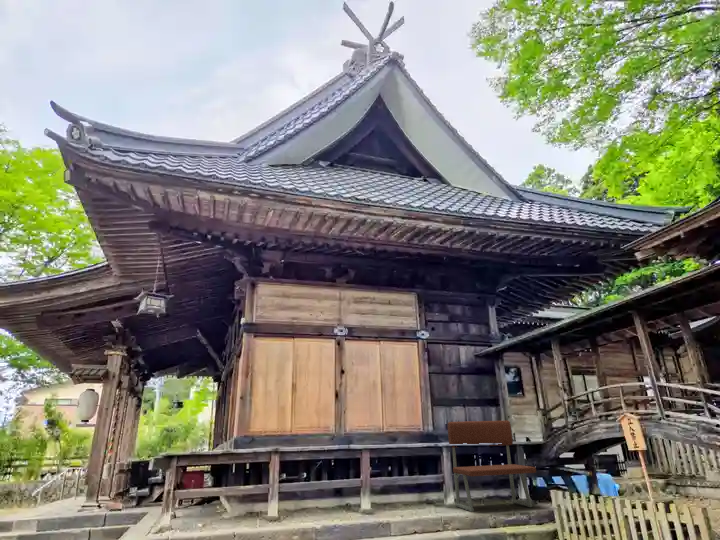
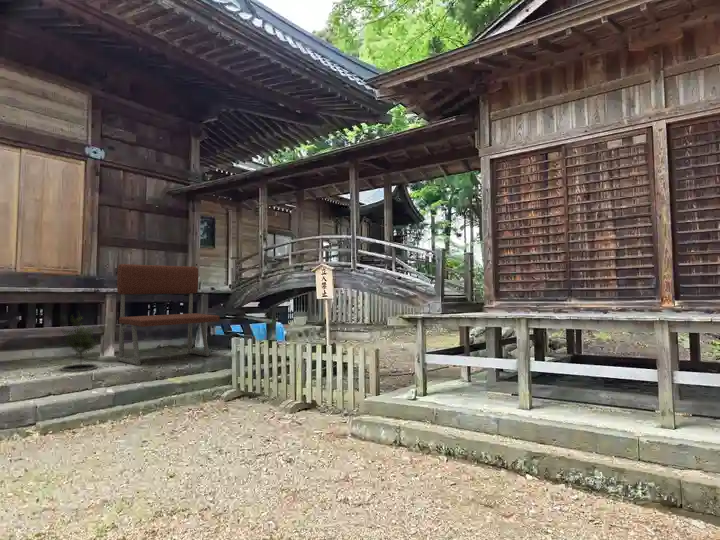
potted tree: none [414,461,442,513] -> present [61,317,97,371]

